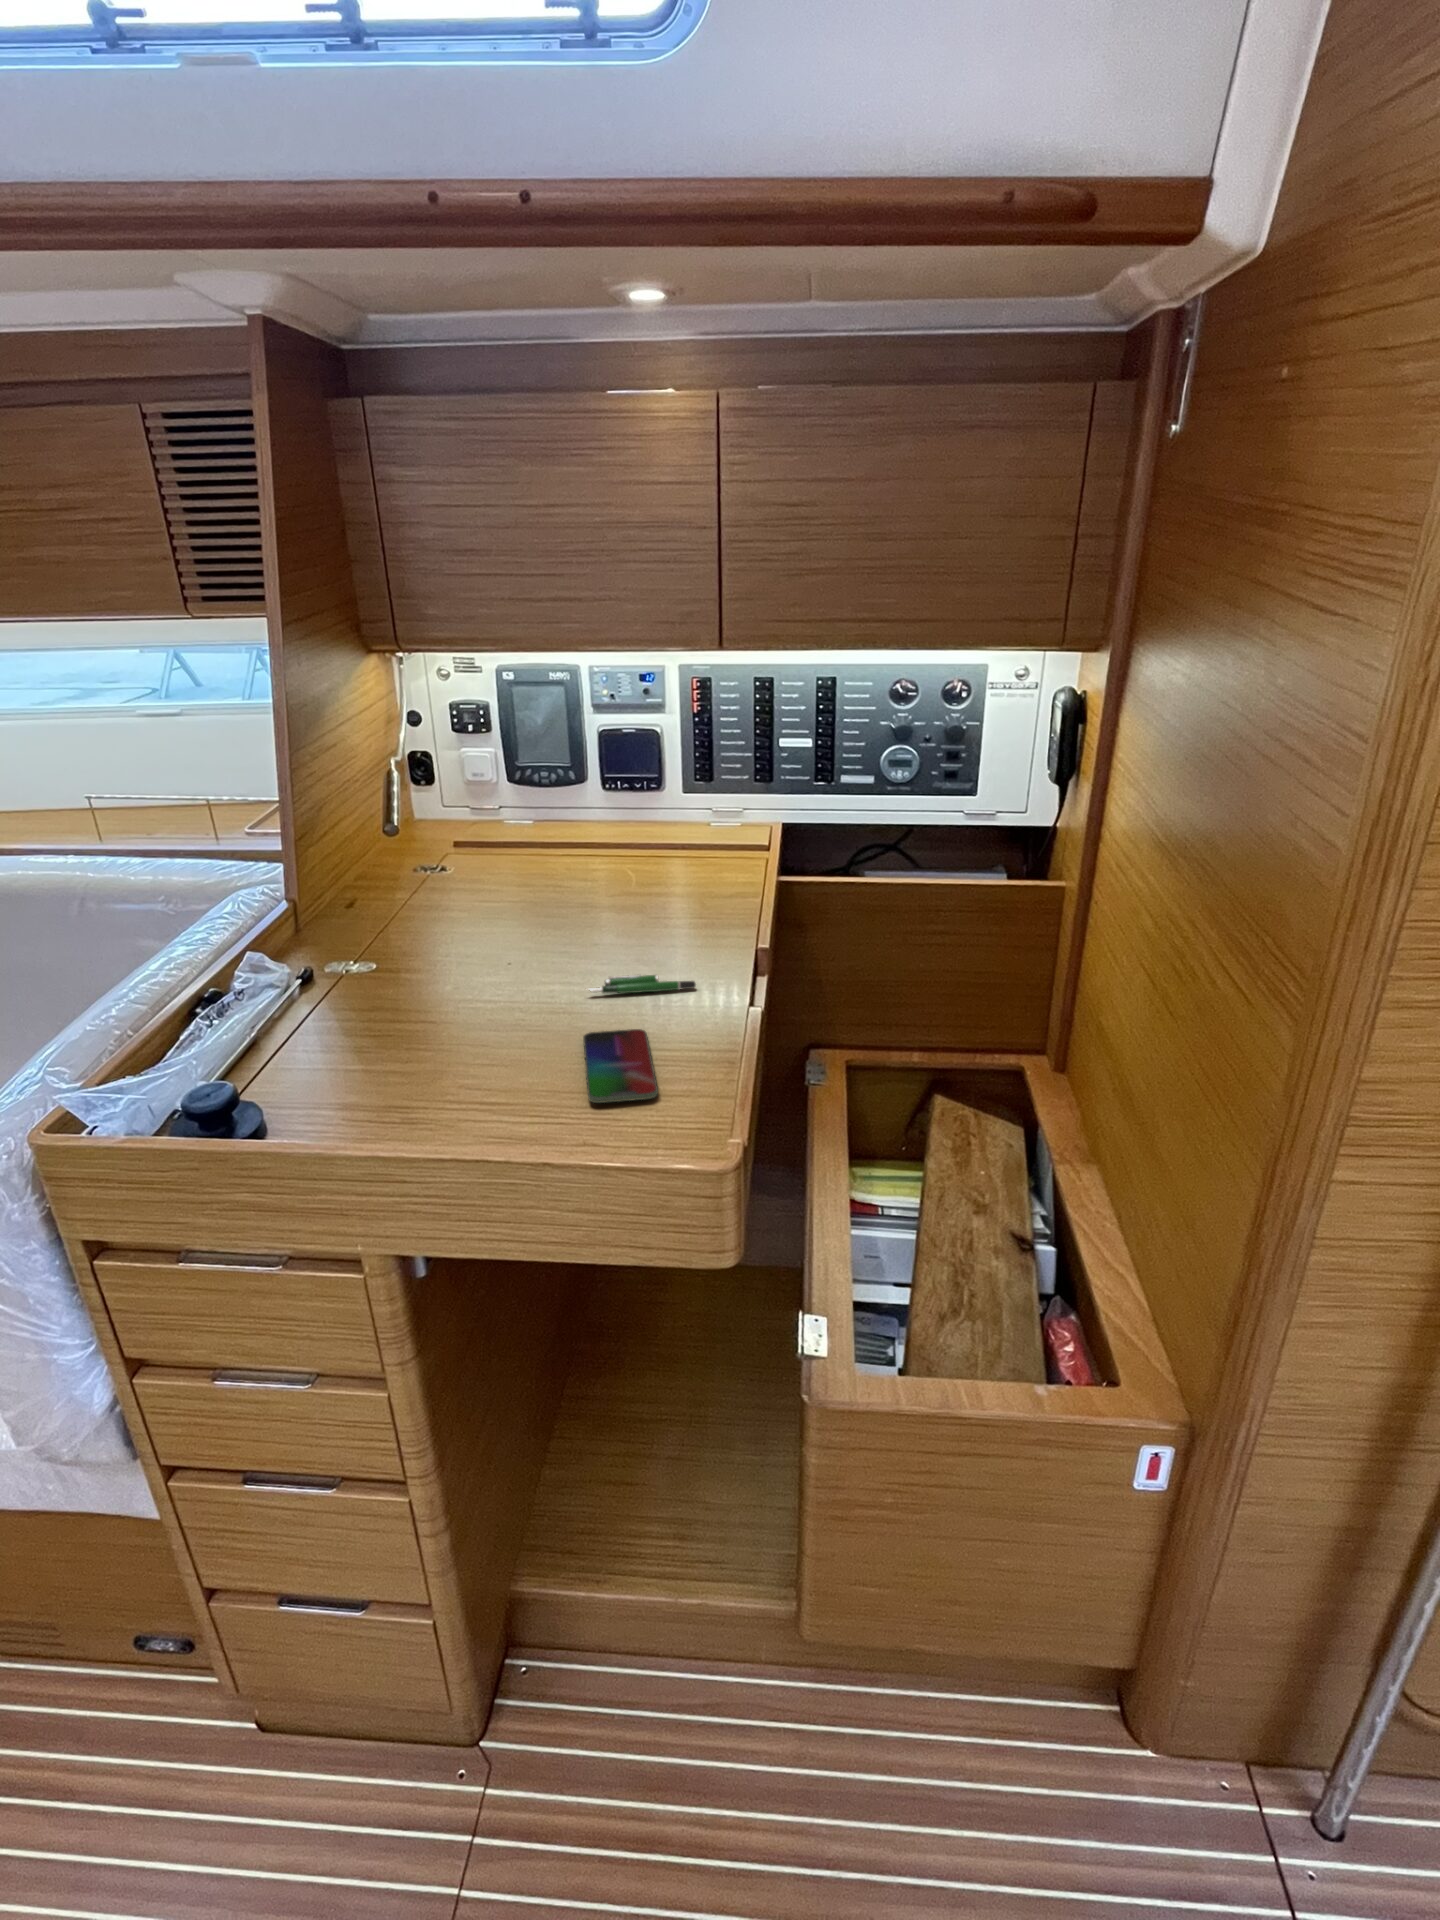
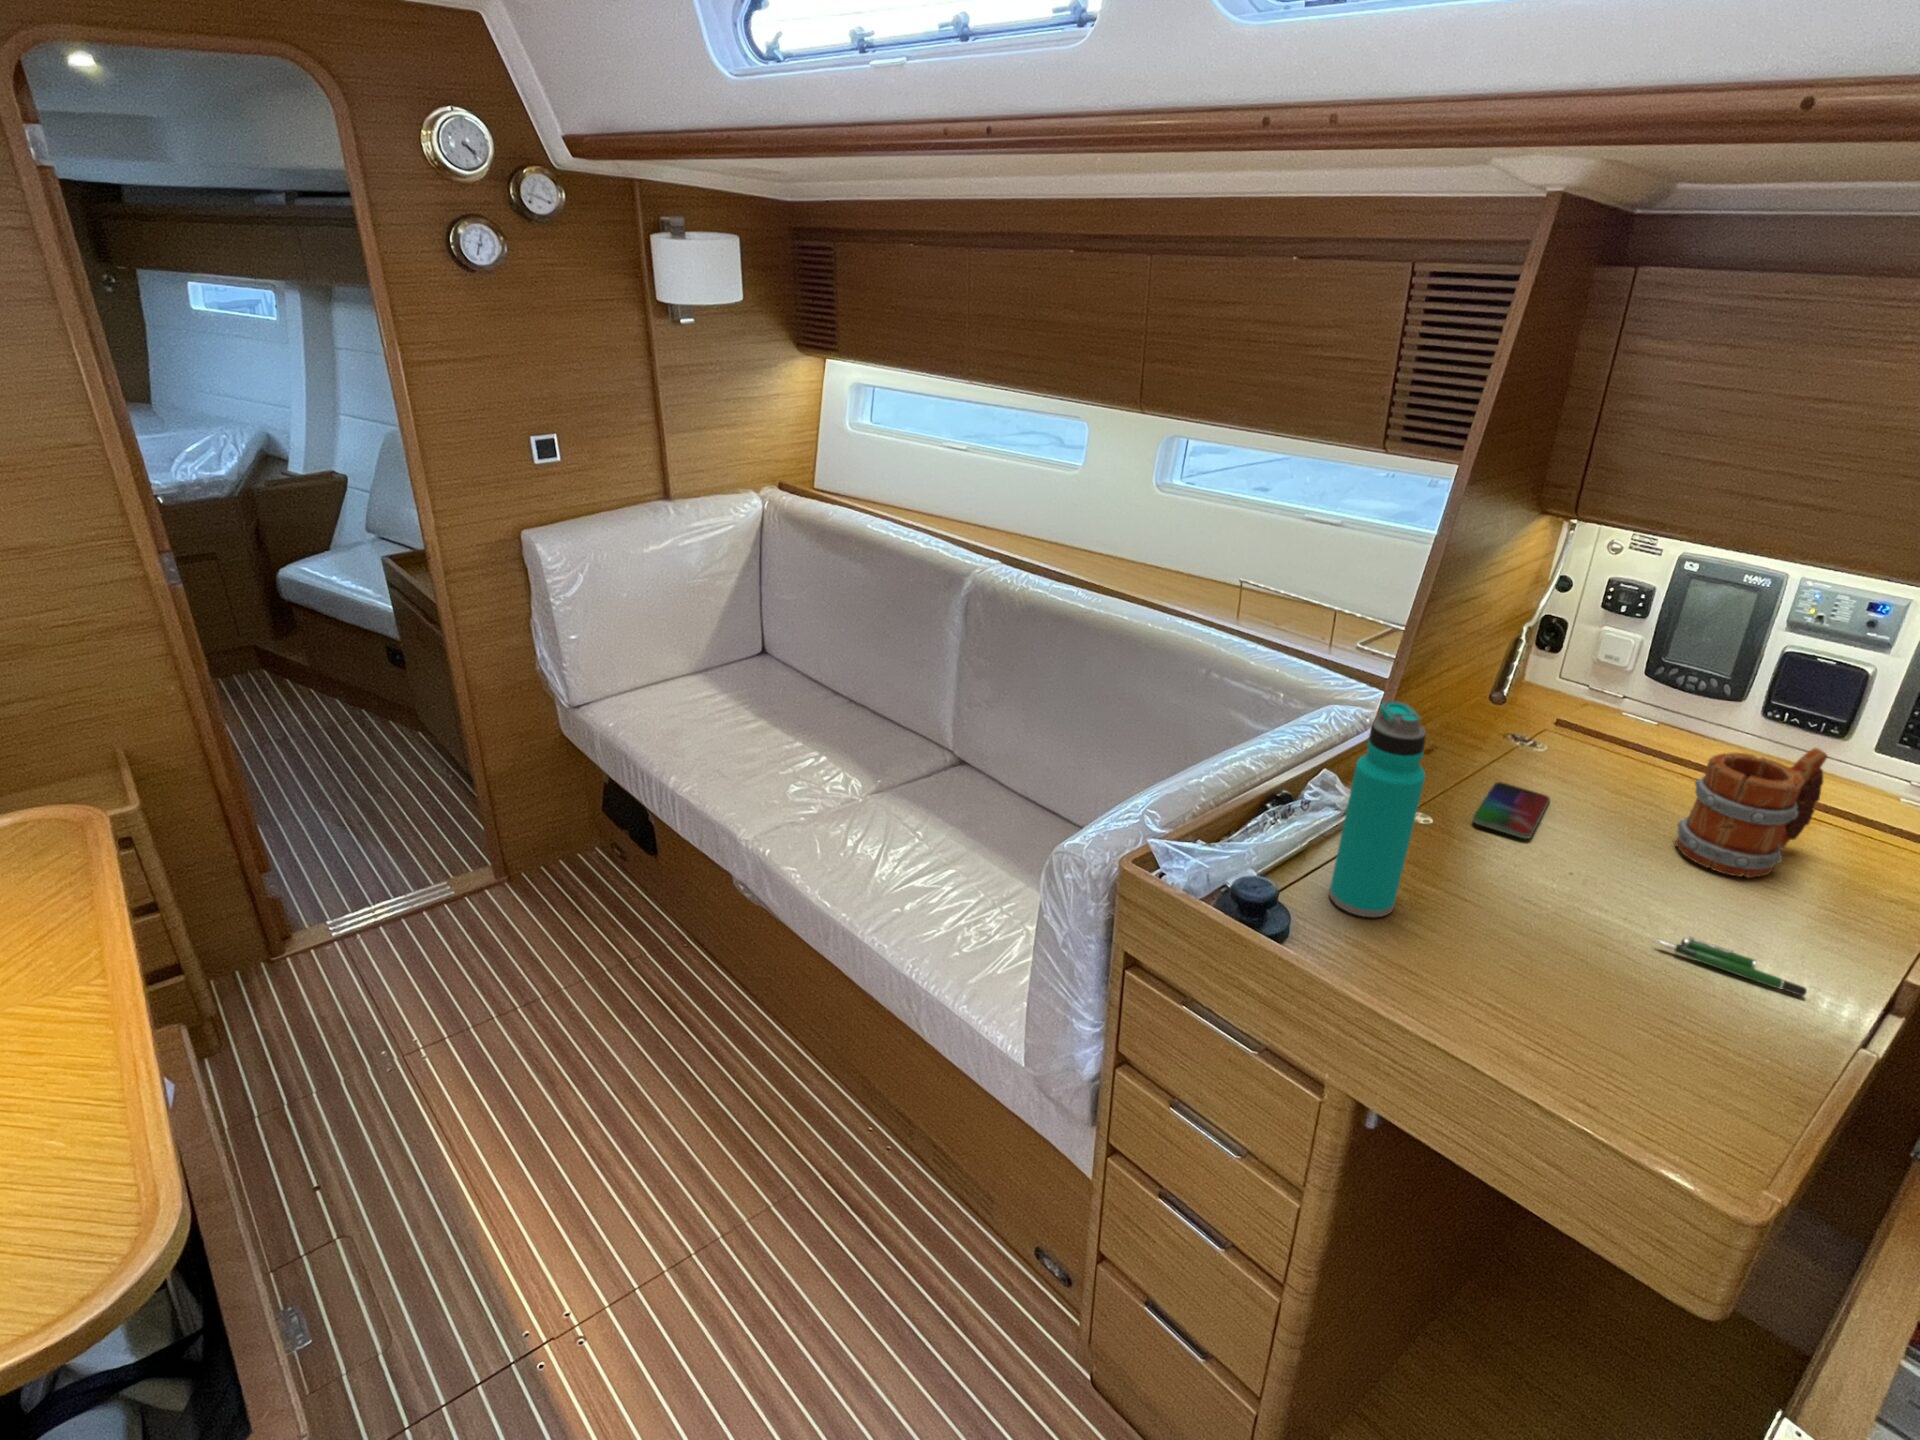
mug: none [571,798,657,921] -> present [1676,748,1827,878]
water bottle: none [266,844,364,1079] -> present [1329,701,1426,917]
smartphone: present [583,1029,658,1103] -> present [1473,782,1550,839]

